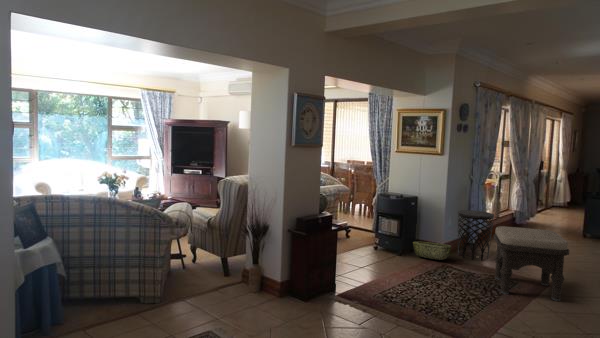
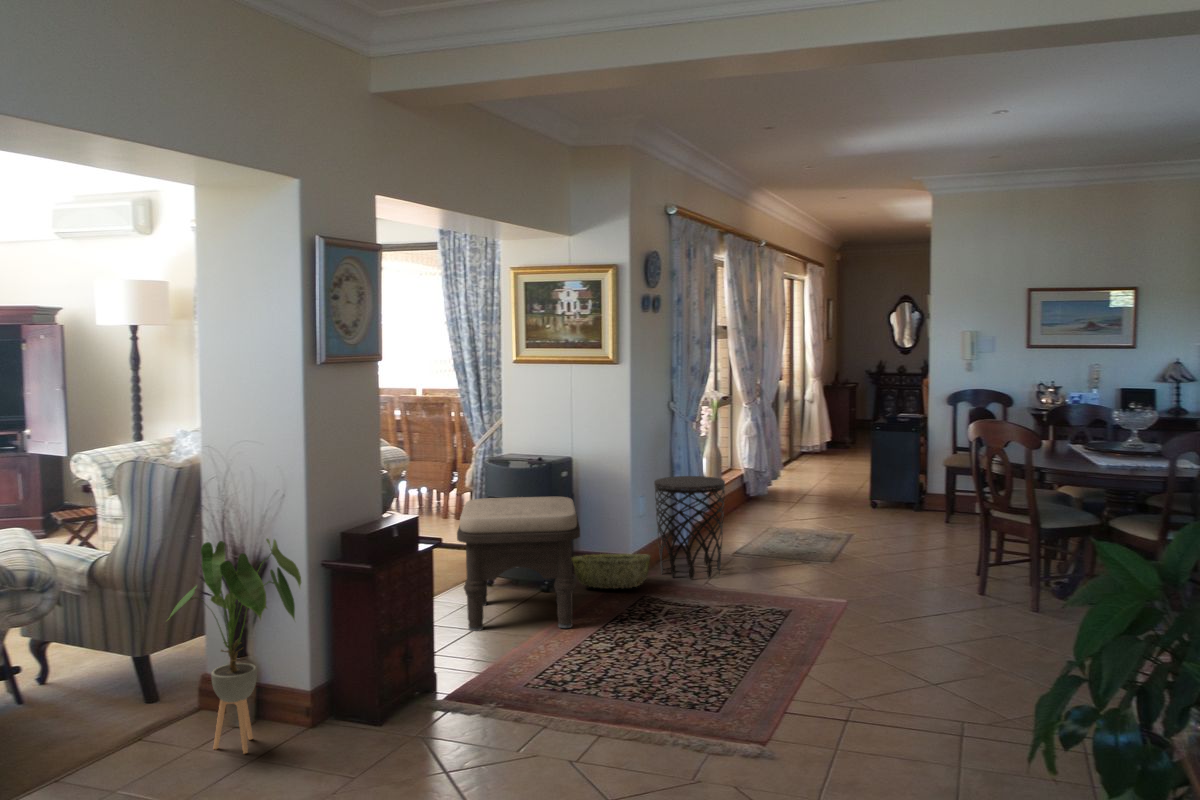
house plant: none [223,215,278,304] -> present [169,539,301,753]
ottoman: present [493,226,569,301] -> present [457,497,580,631]

